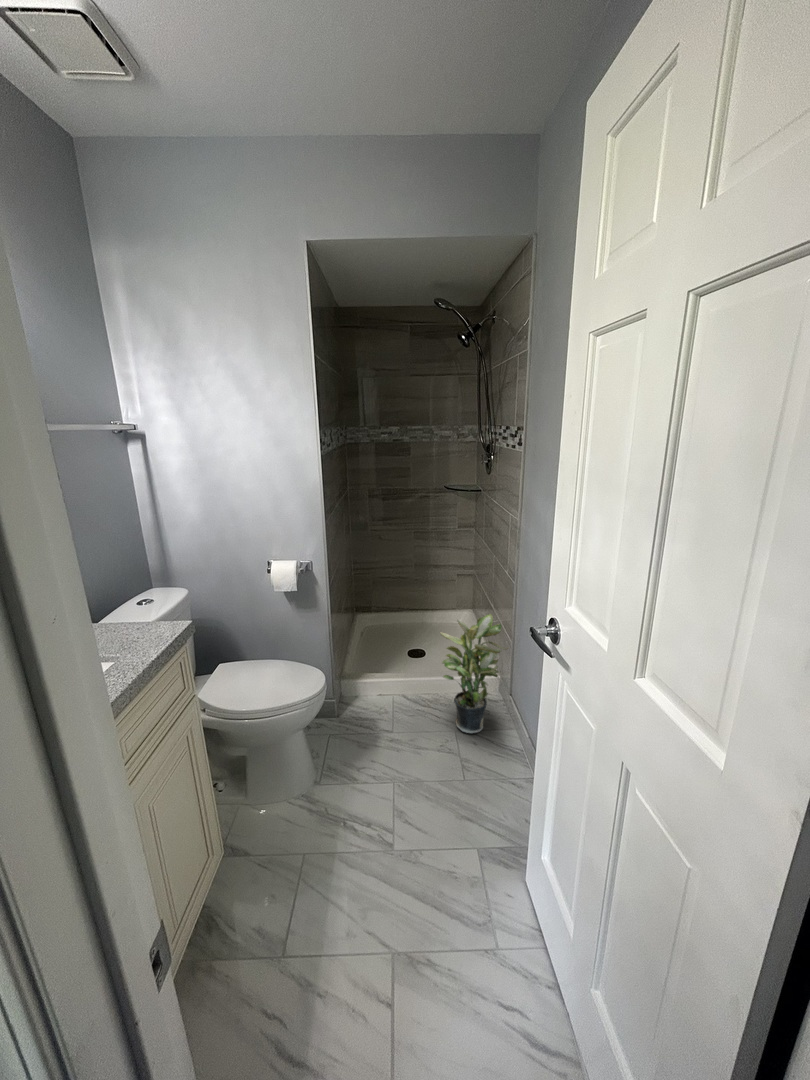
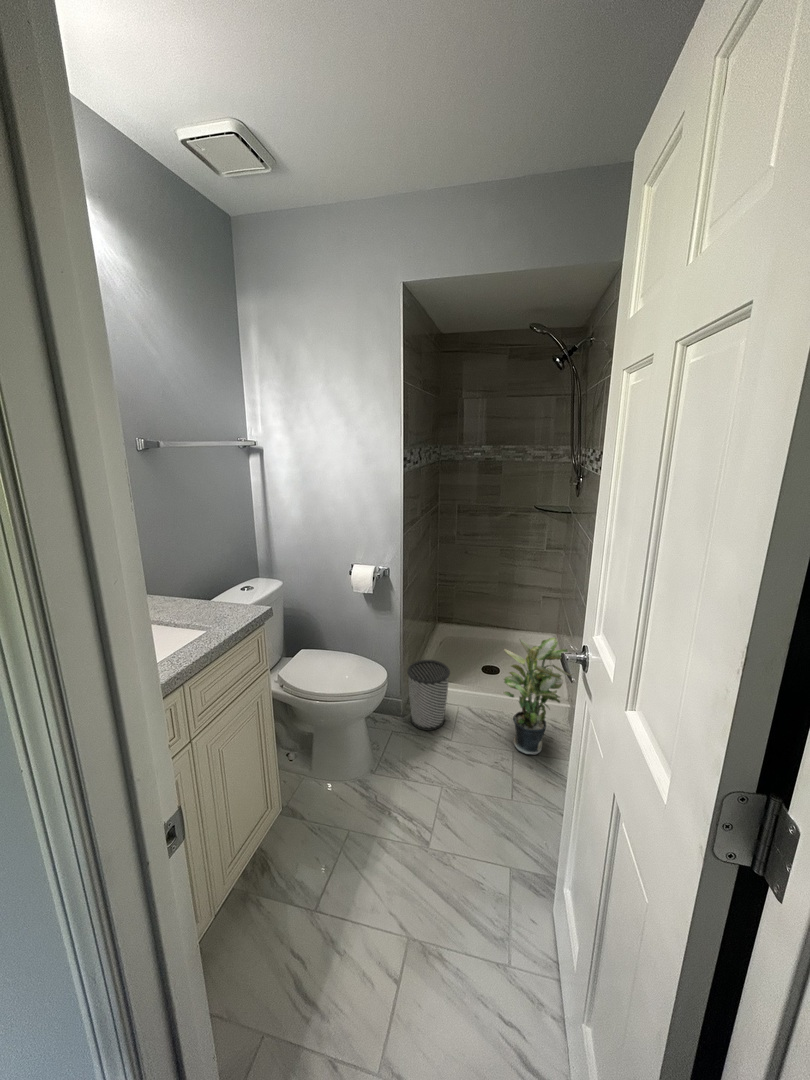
wastebasket: none [340,654,386,729] -> present [407,660,450,731]

